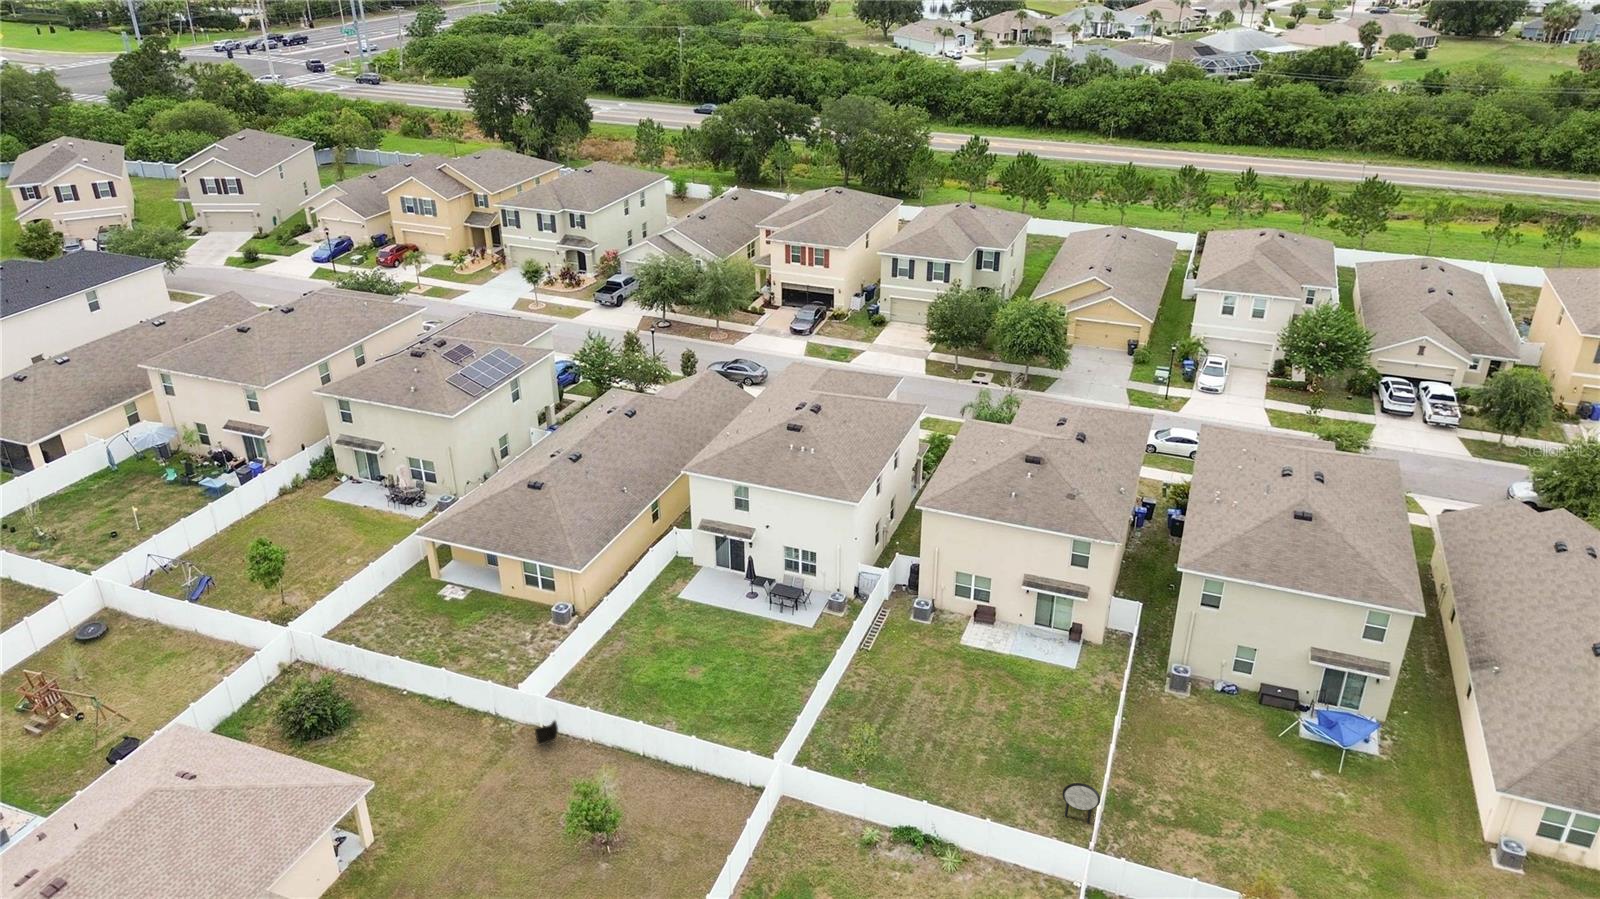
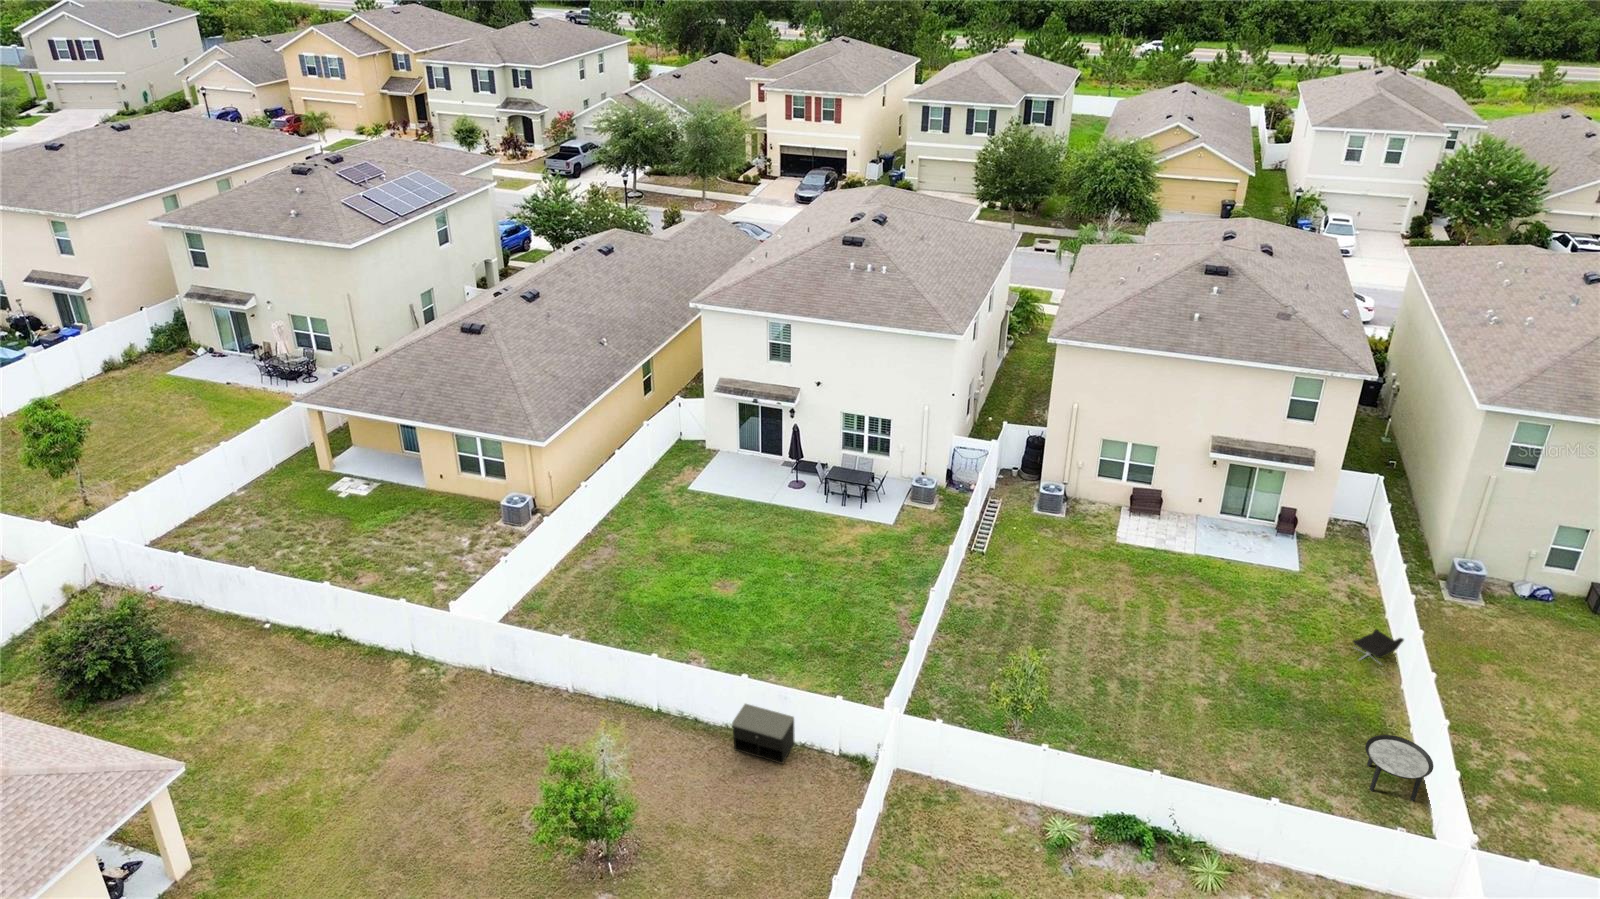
lounge chair: present [535,721,558,745] -> present [1353,630,1404,661]
storage bench: none [685,754,723,791] -> present [732,704,795,764]

